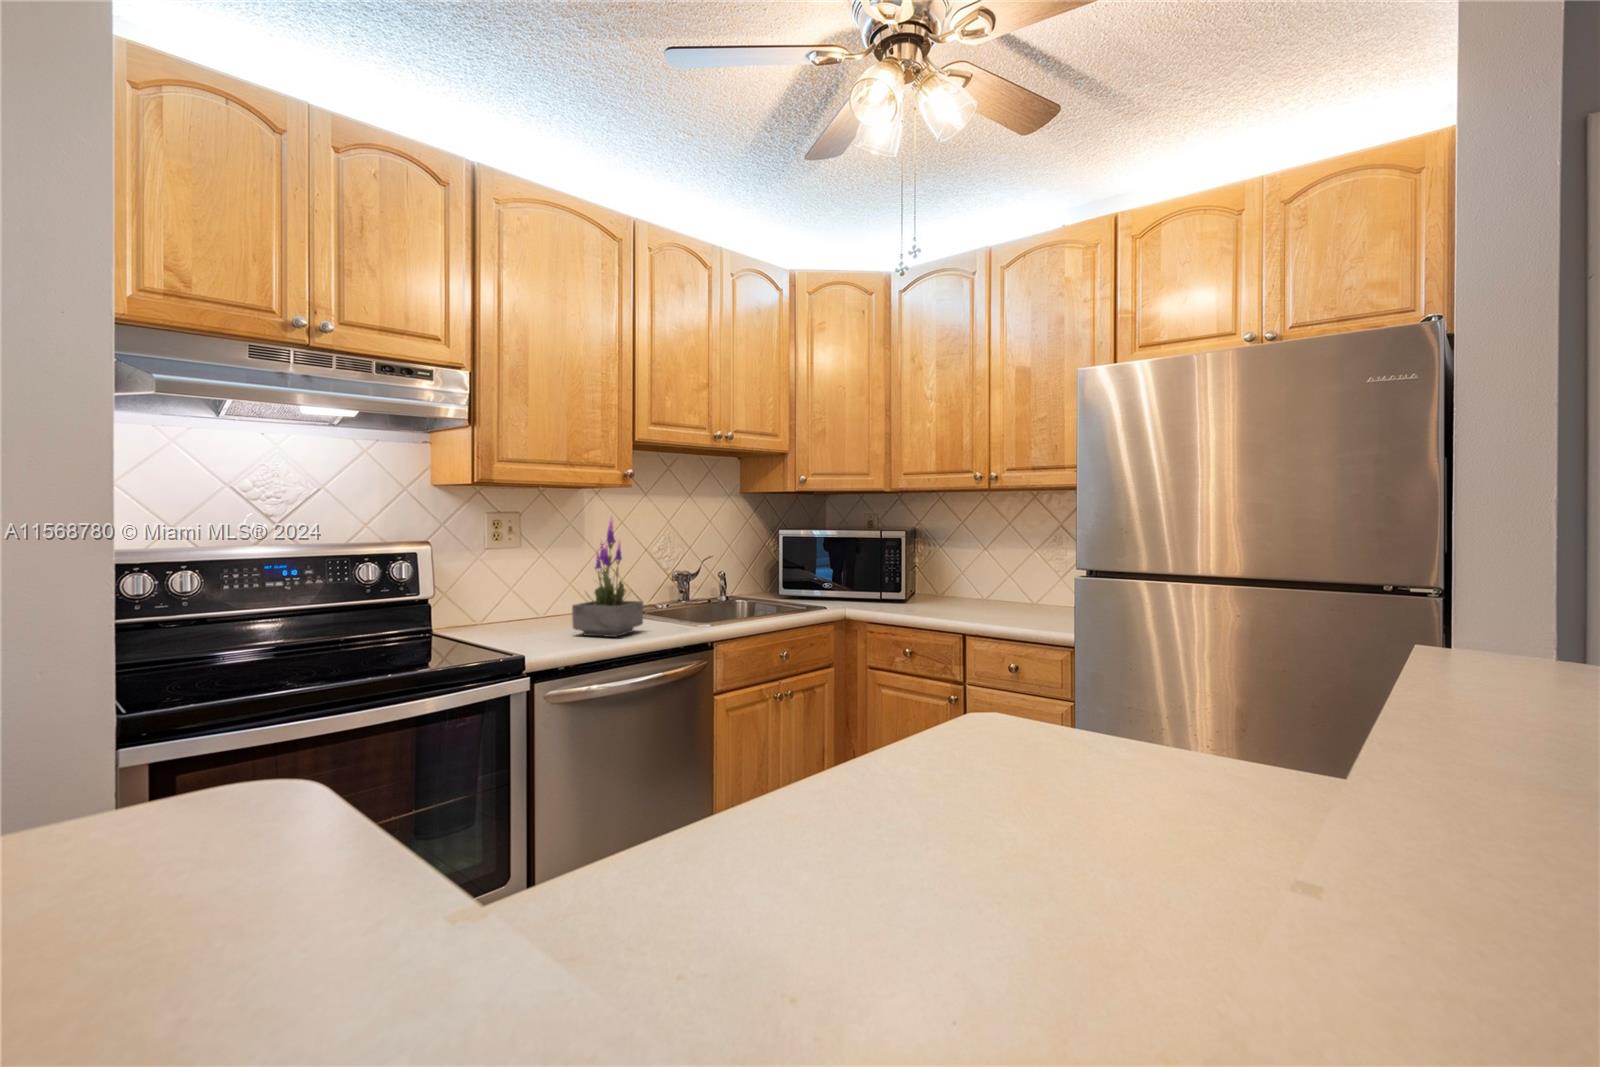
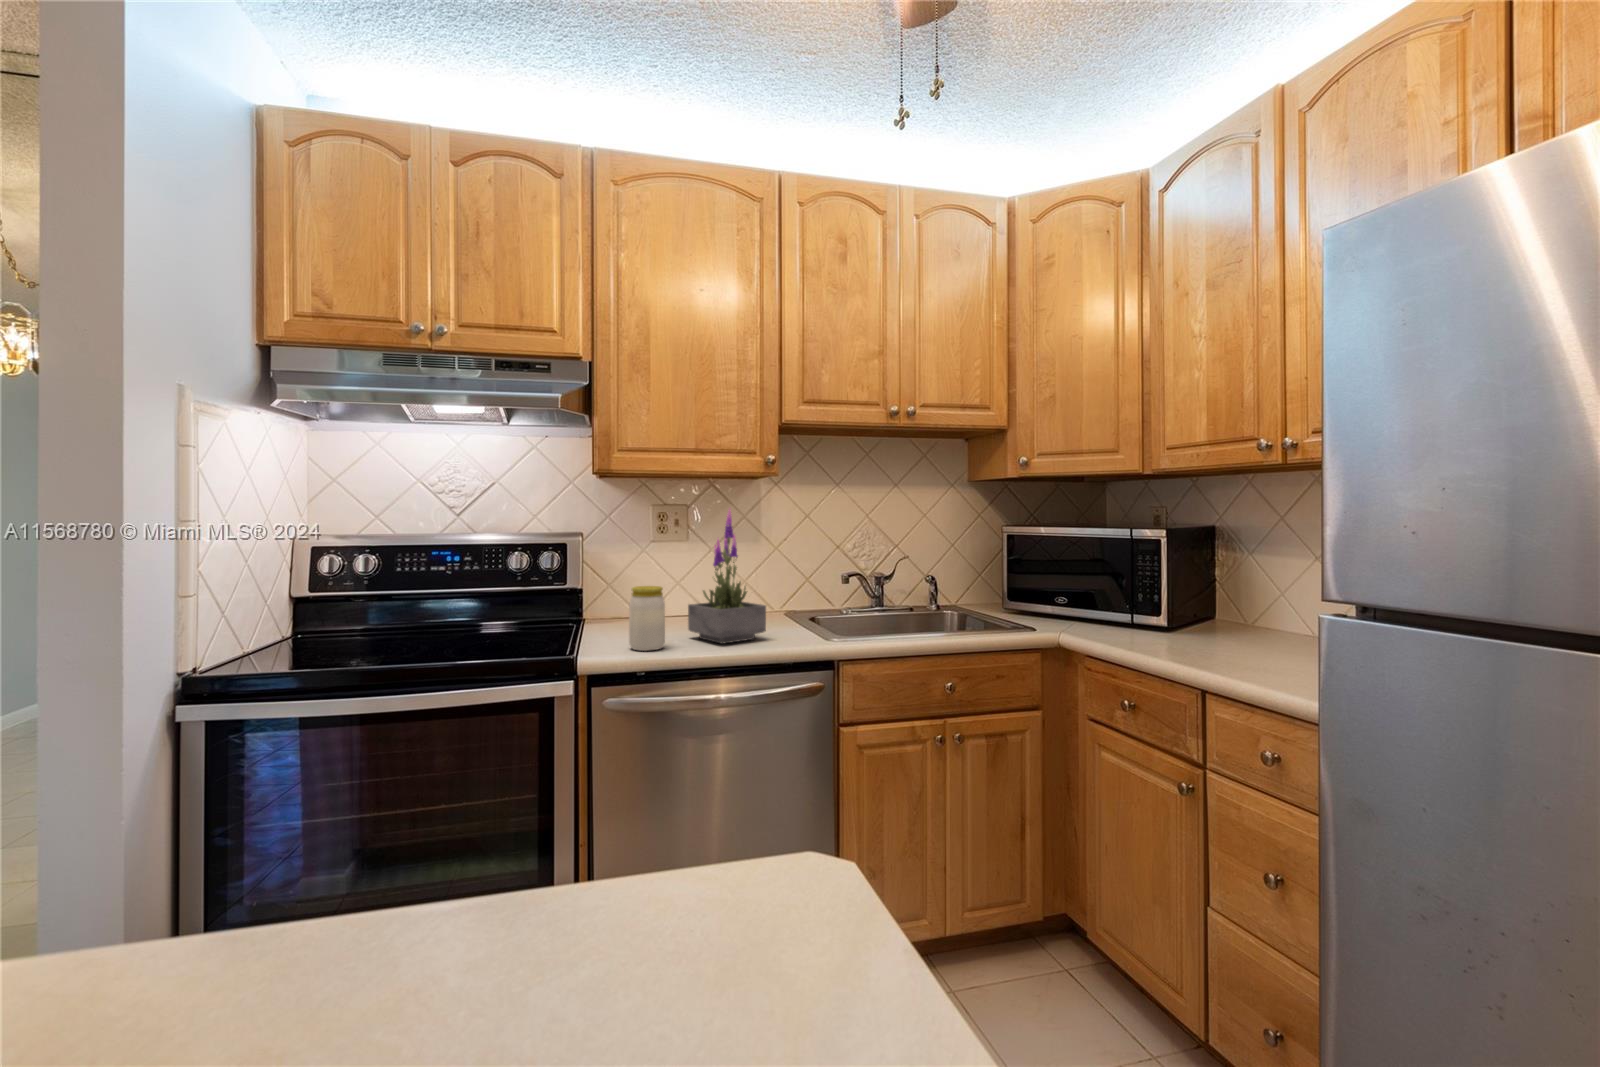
jar: none [541,588,575,647] -> present [629,586,665,651]

